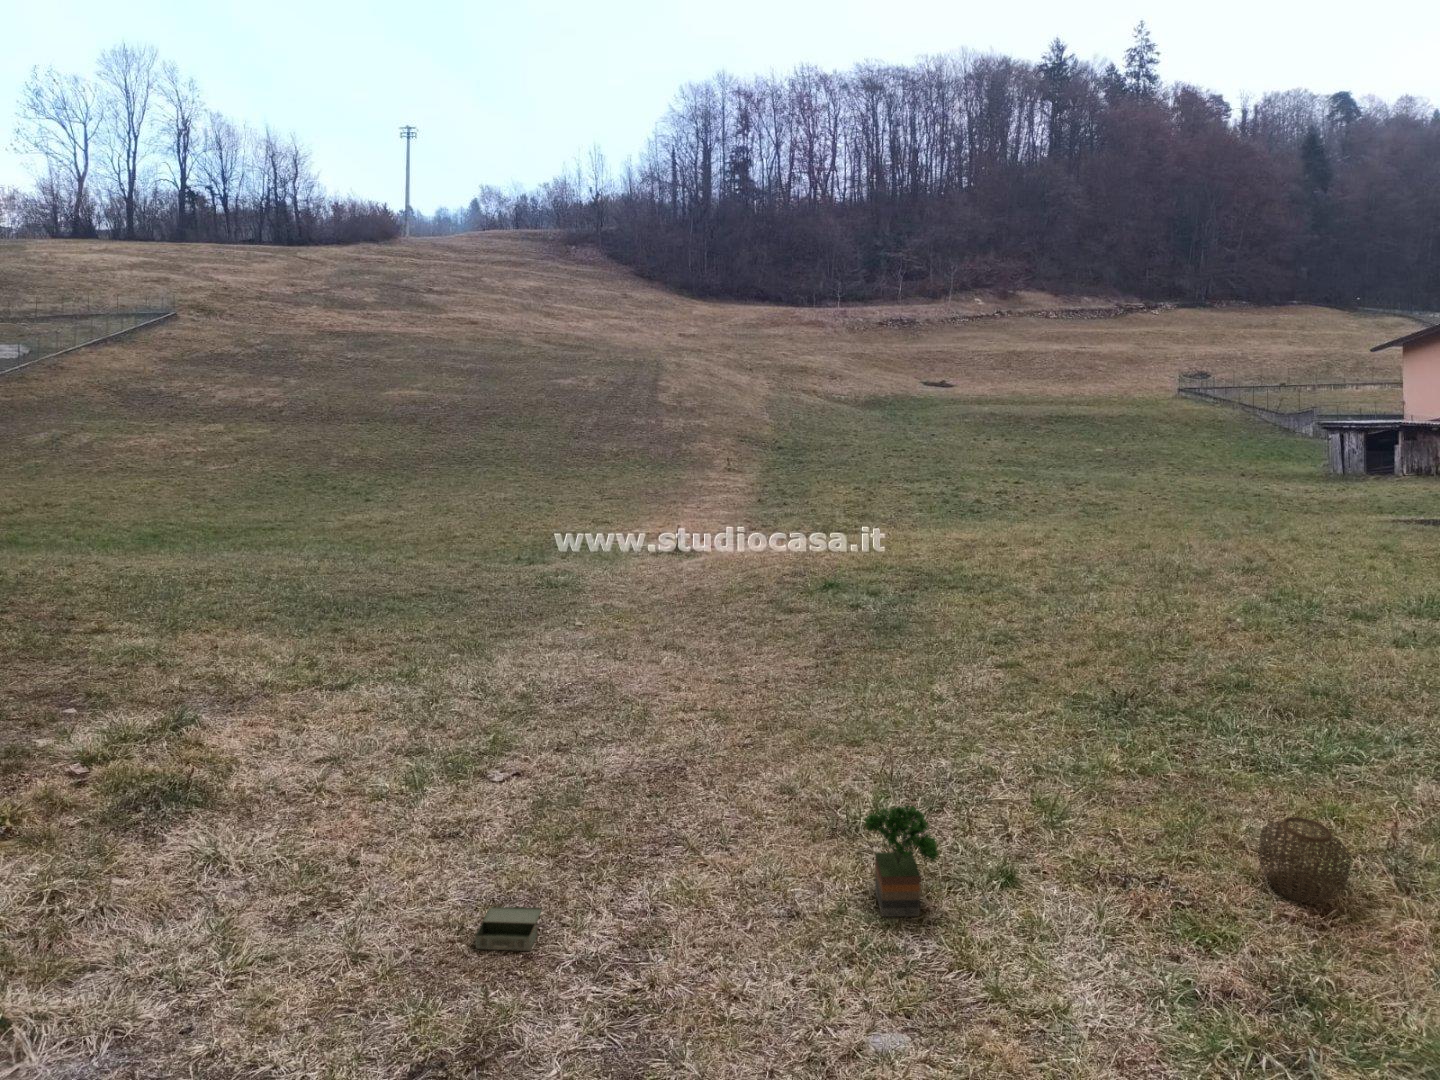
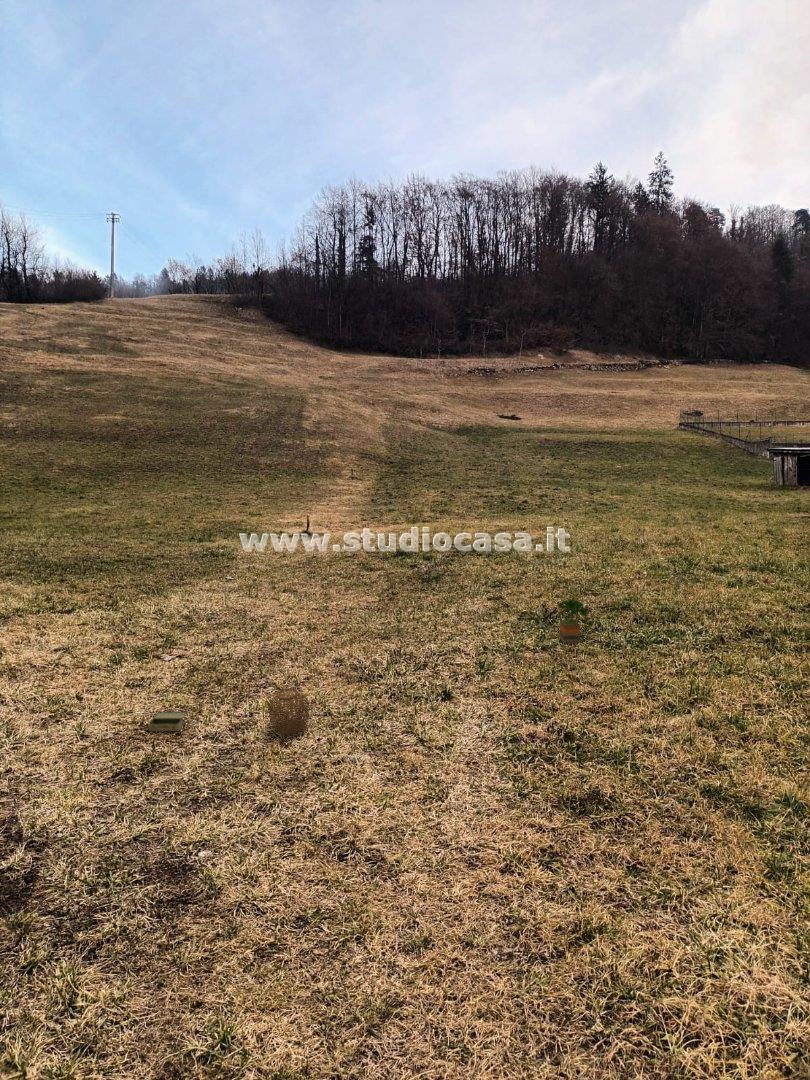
potted tree: present [865,805,938,917] -> present [557,599,587,643]
woven basket: present [1259,817,1351,904] -> present [268,688,309,735]

